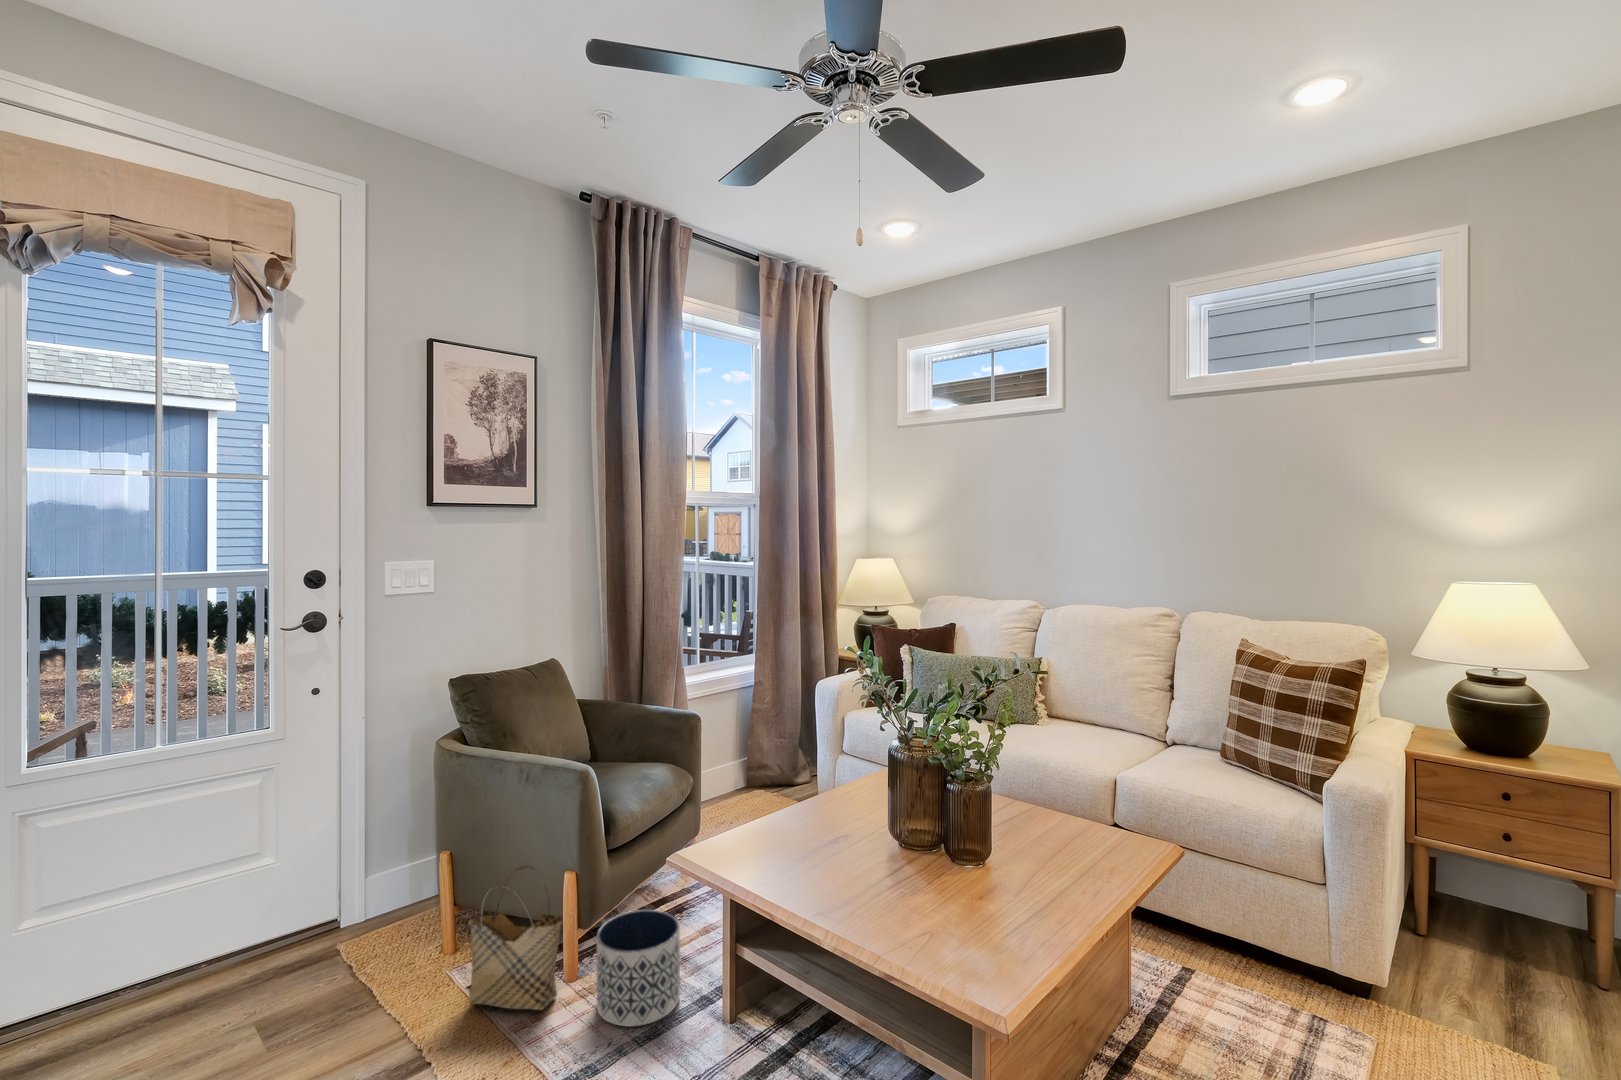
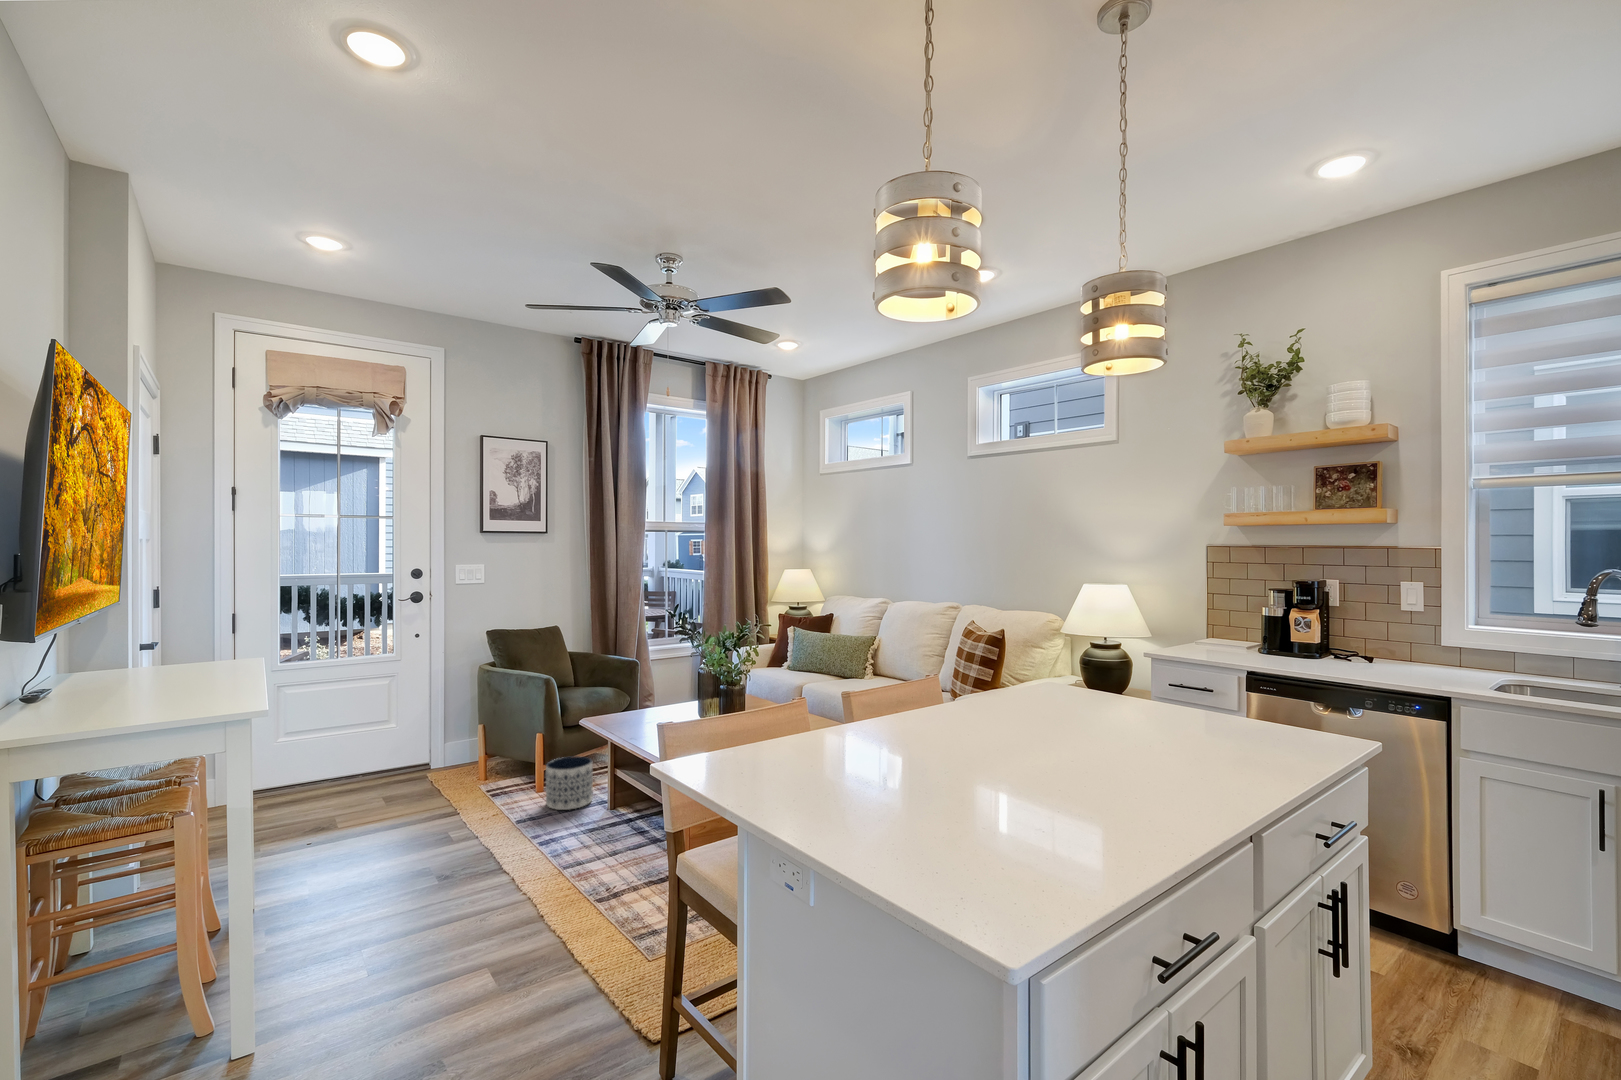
woven basket: present [468,866,562,1010] -> none [482,729,532,802]

